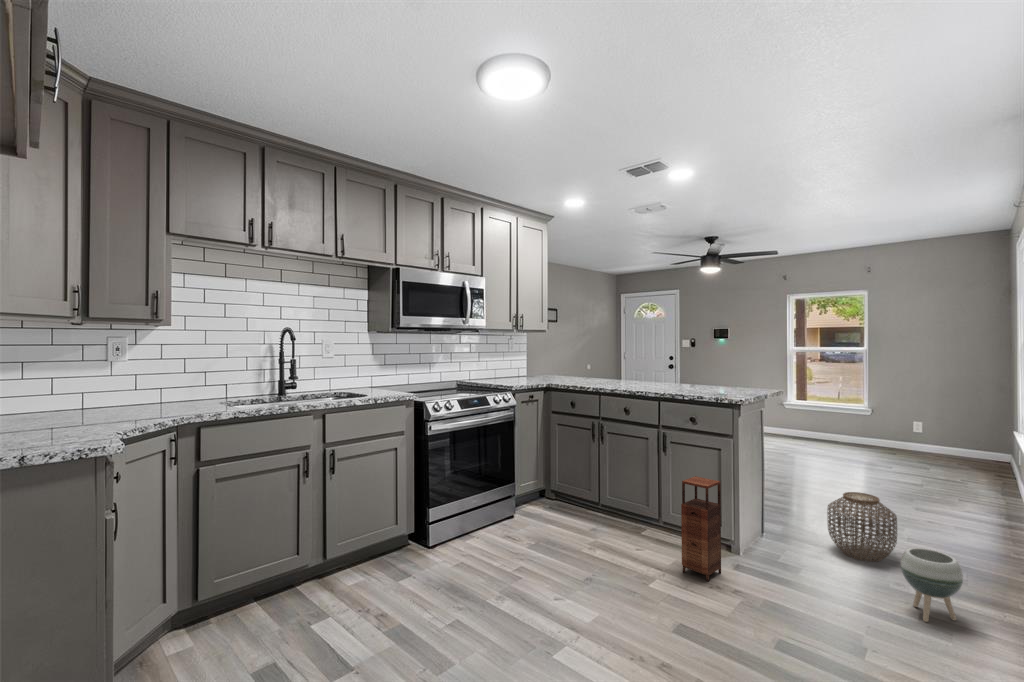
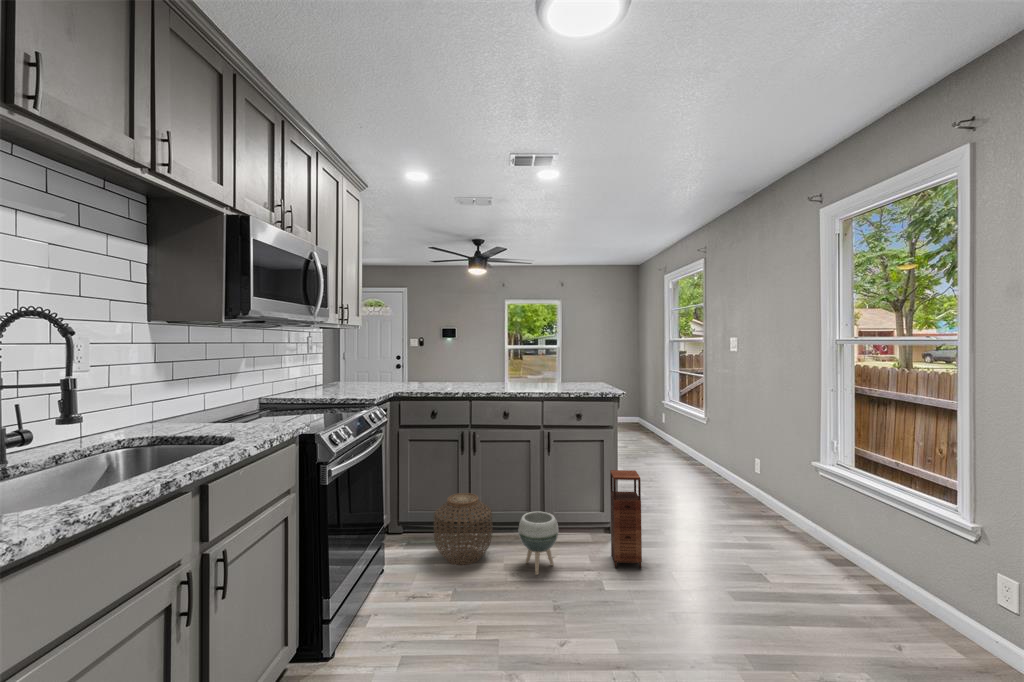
woven basket: present [827,492,897,562] -> present [434,493,492,565]
planter: present [901,548,963,622] -> present [518,512,558,575]

